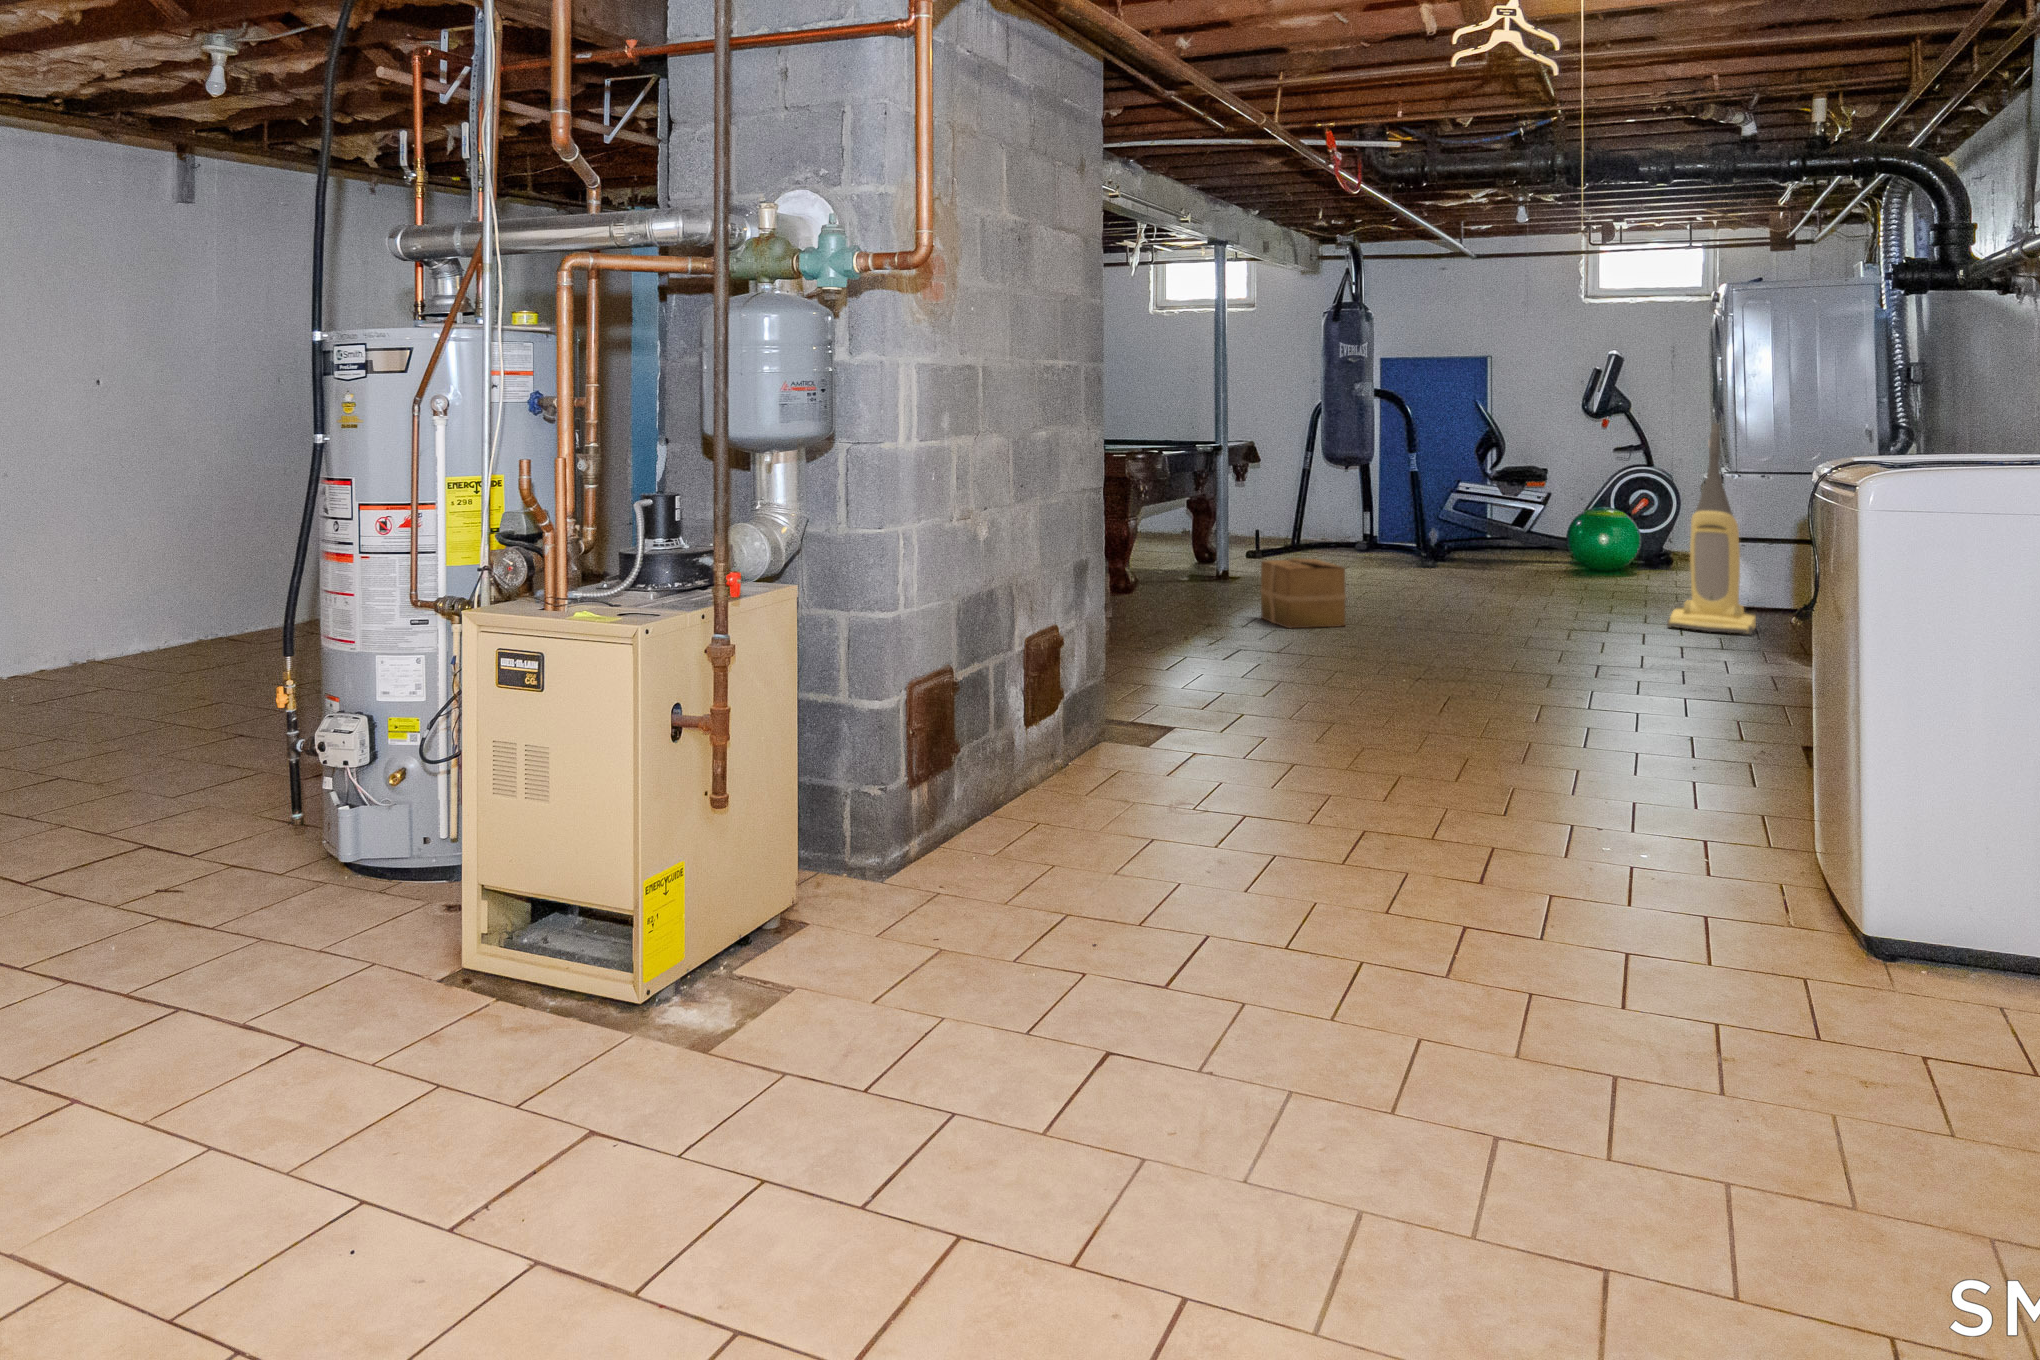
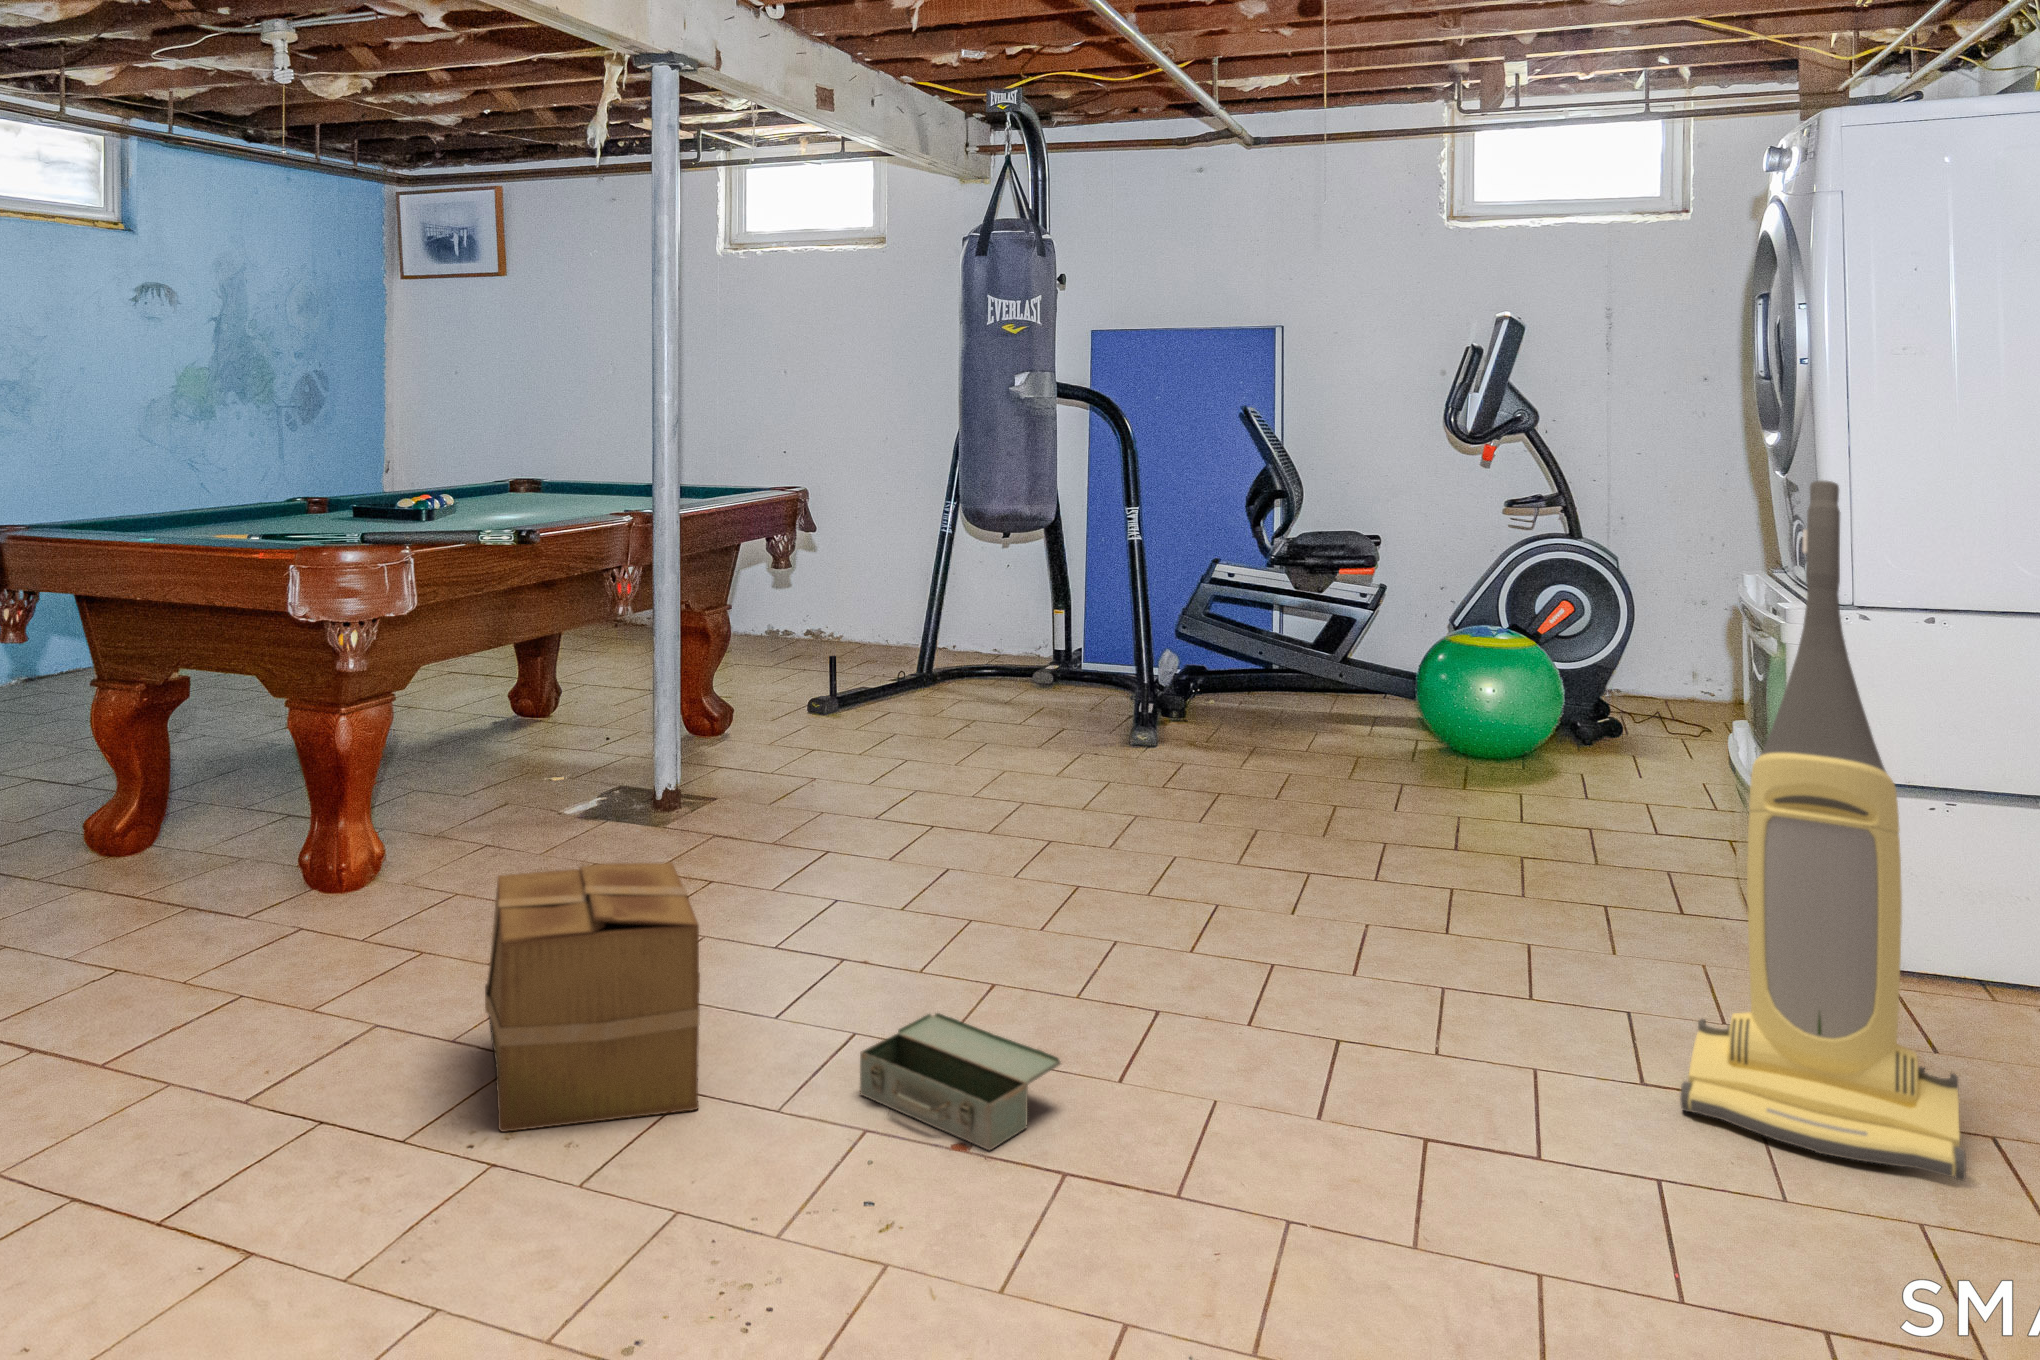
toolbox: none [1395,605,1463,631] -> present [860,1013,1061,1150]

